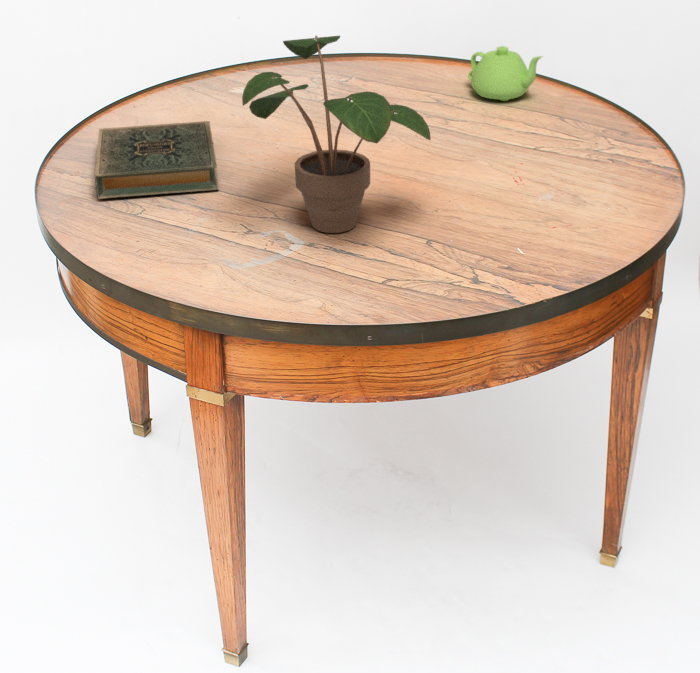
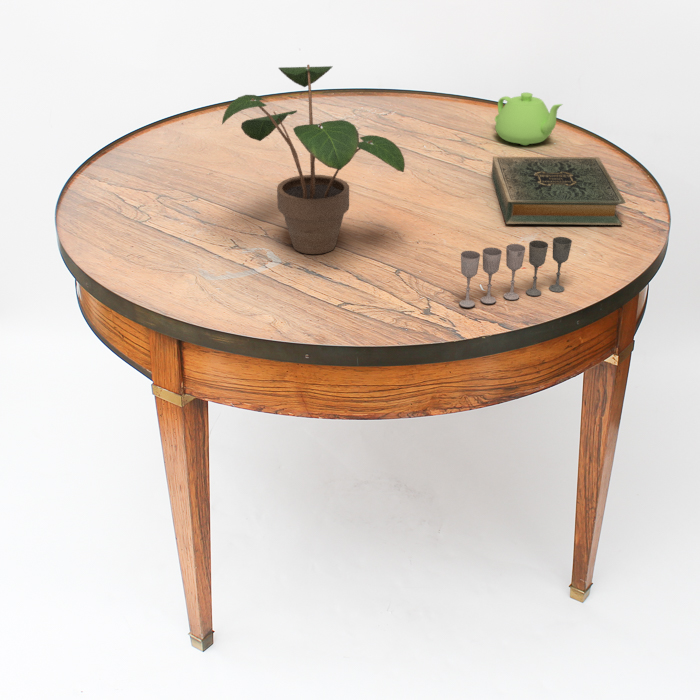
hardback book: present [95,121,218,199] -> present [492,157,626,225]
wine glass: none [506,192,609,272] -> present [459,237,572,308]

